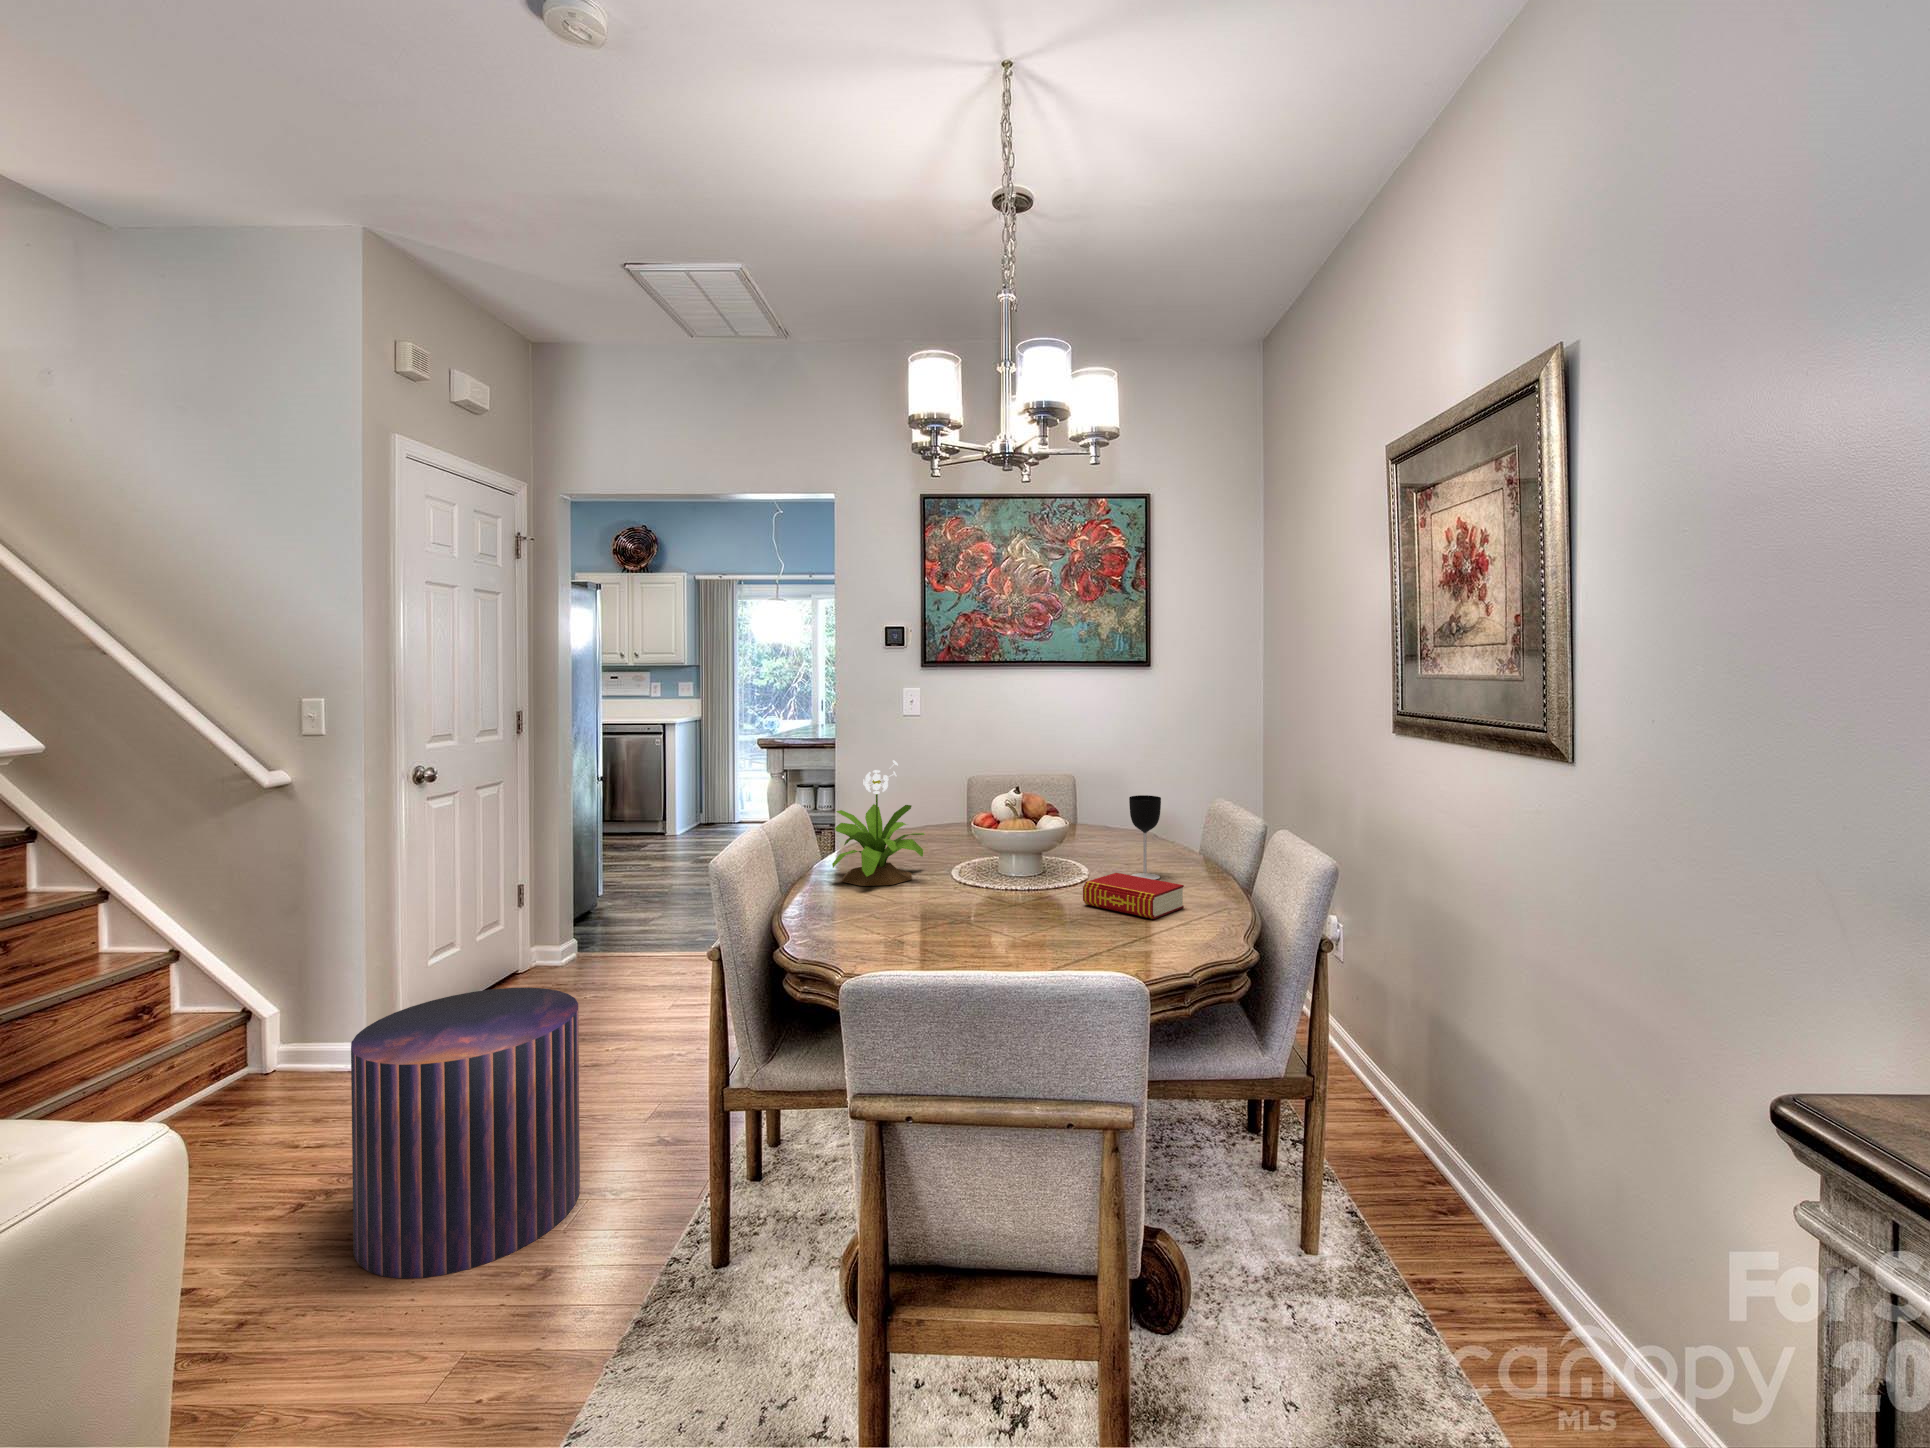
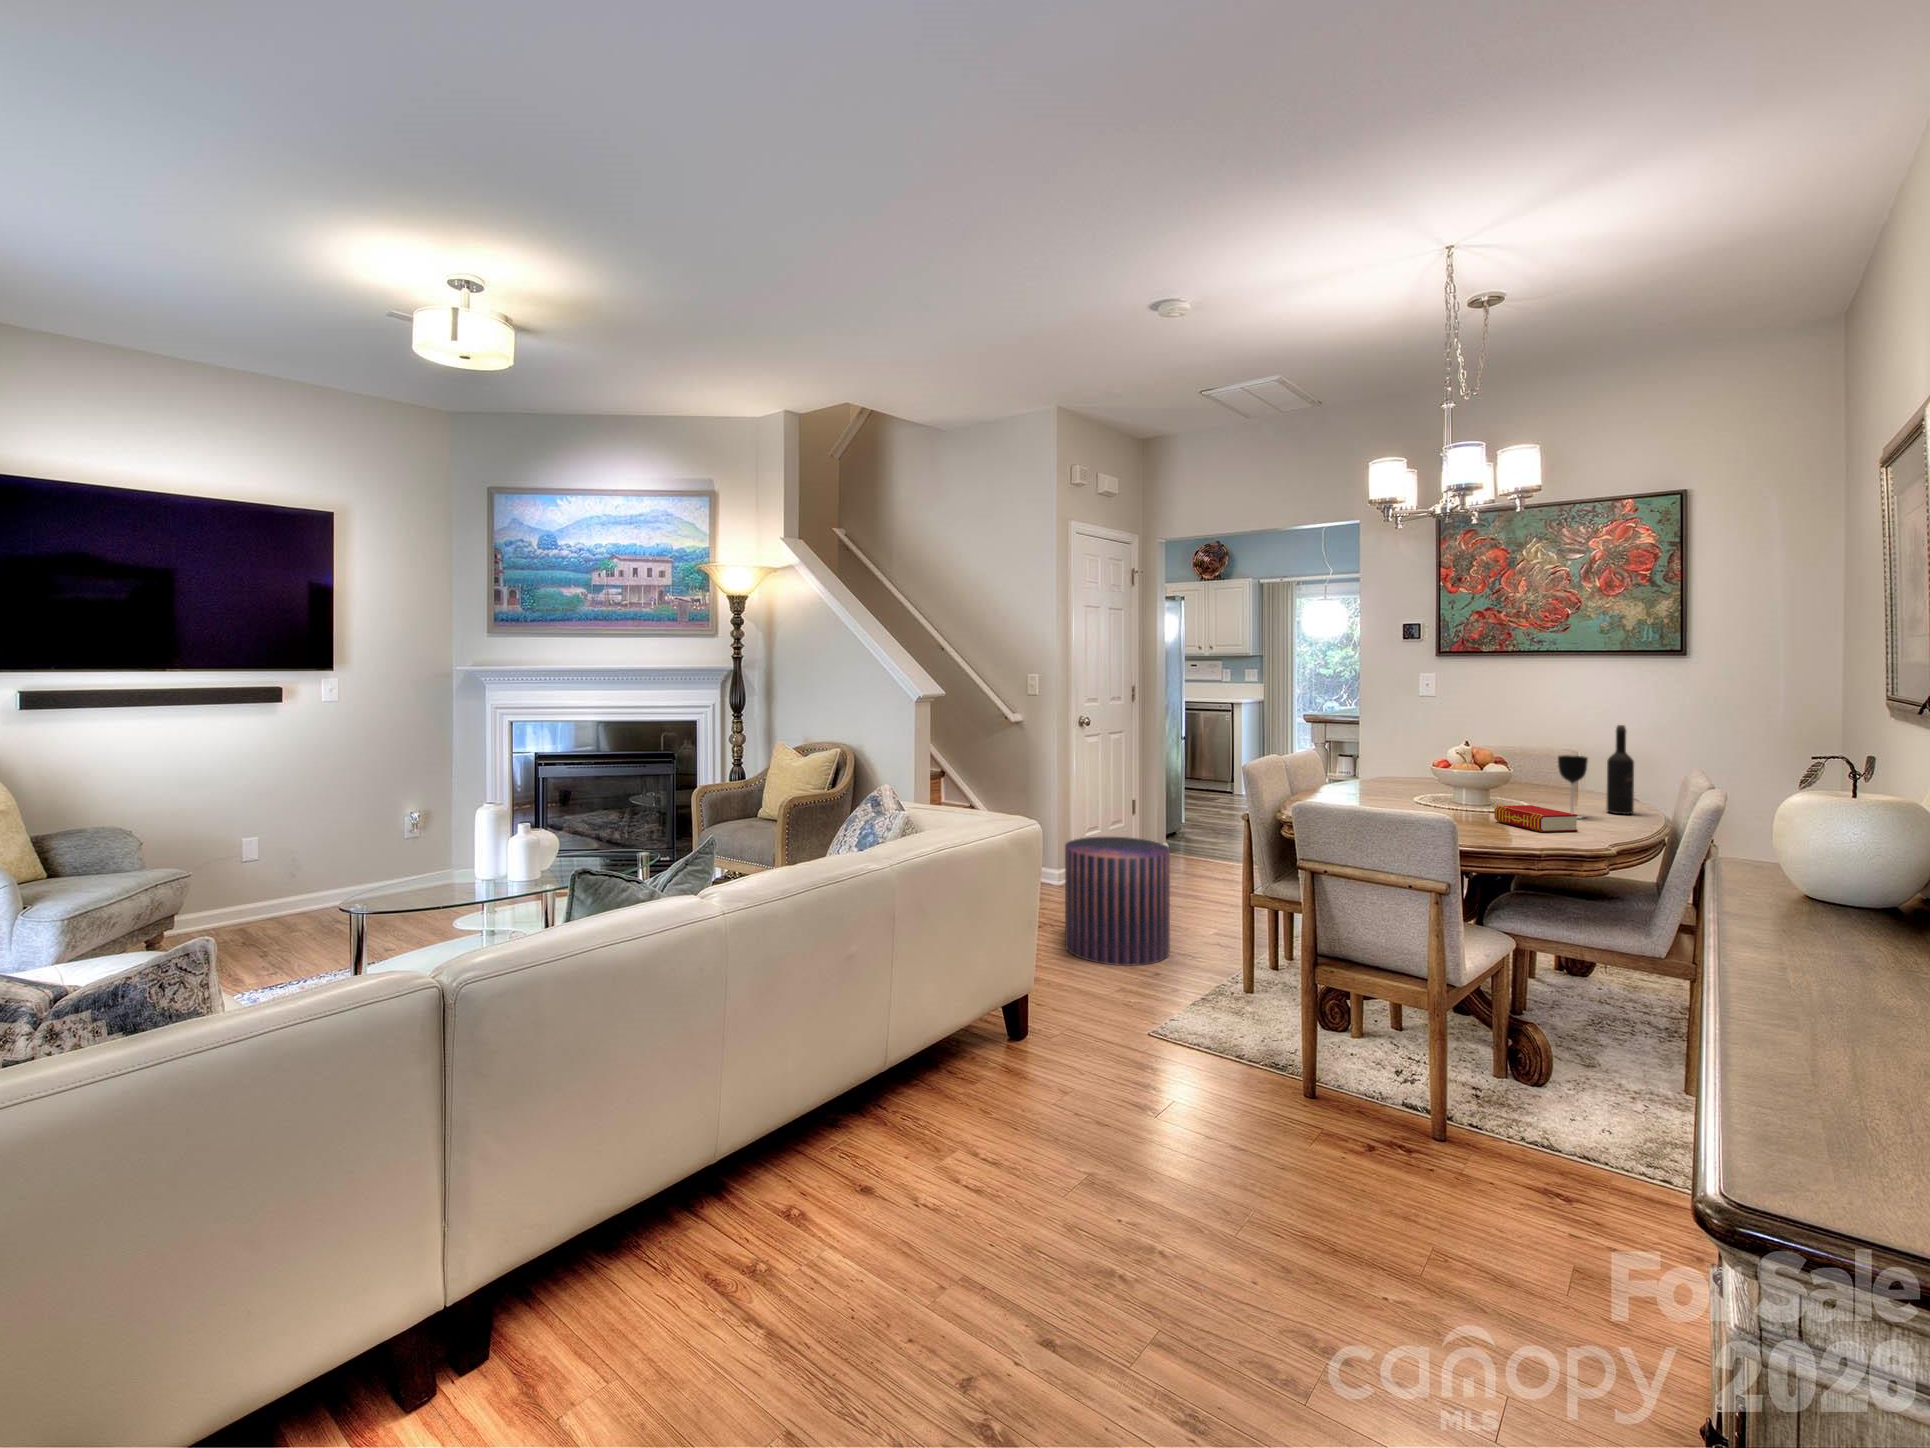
wine bottle: none [1164,751,1191,863] -> present [1606,725,1634,814]
potted flower: present [832,760,925,886] -> none [1321,720,1391,800]

